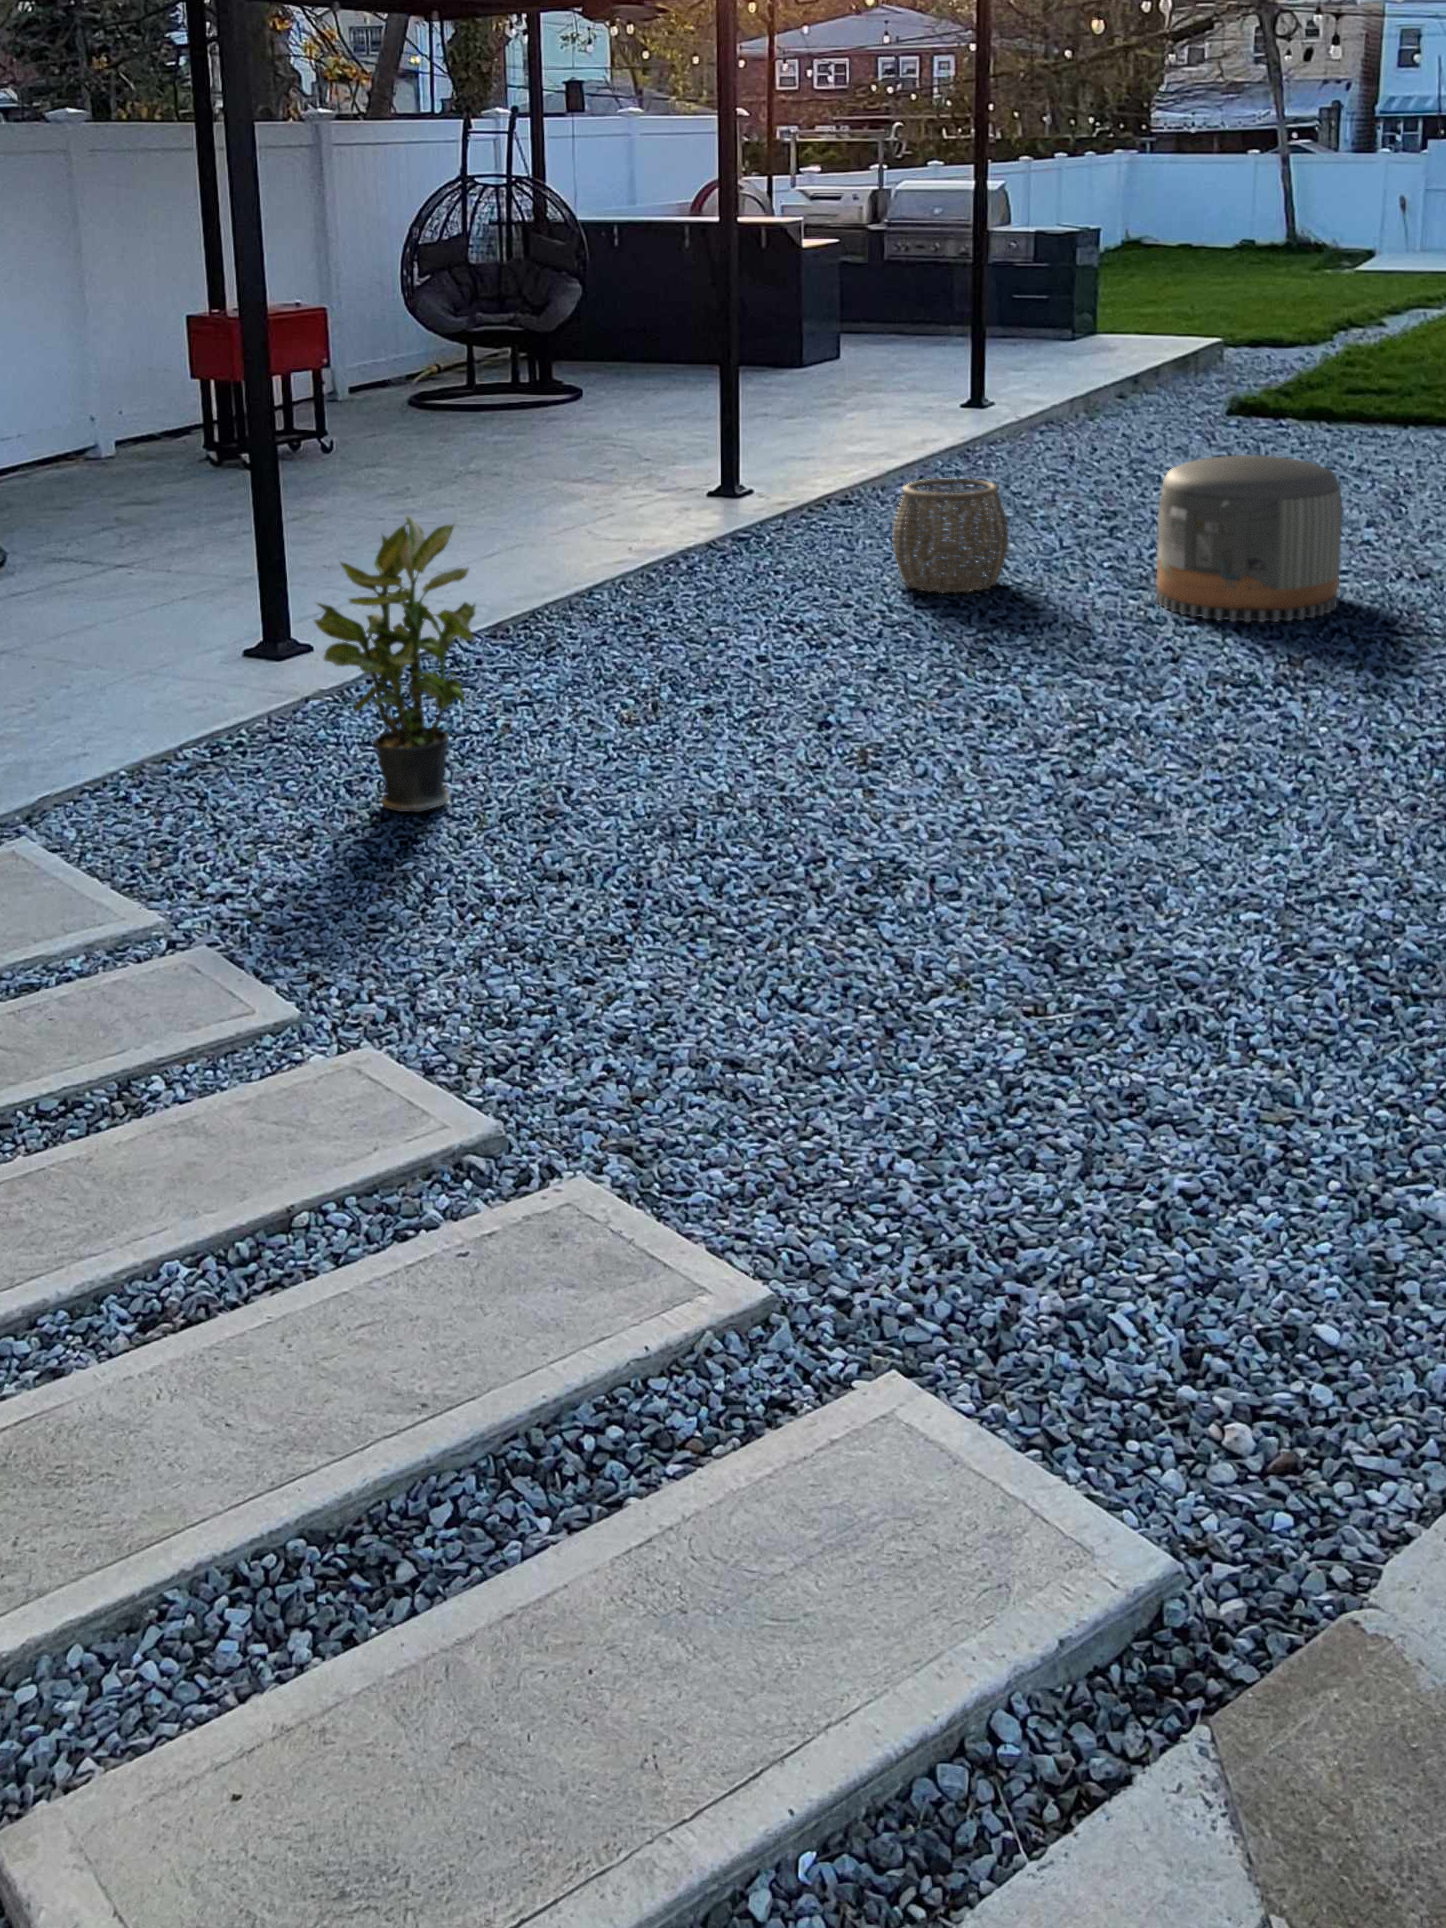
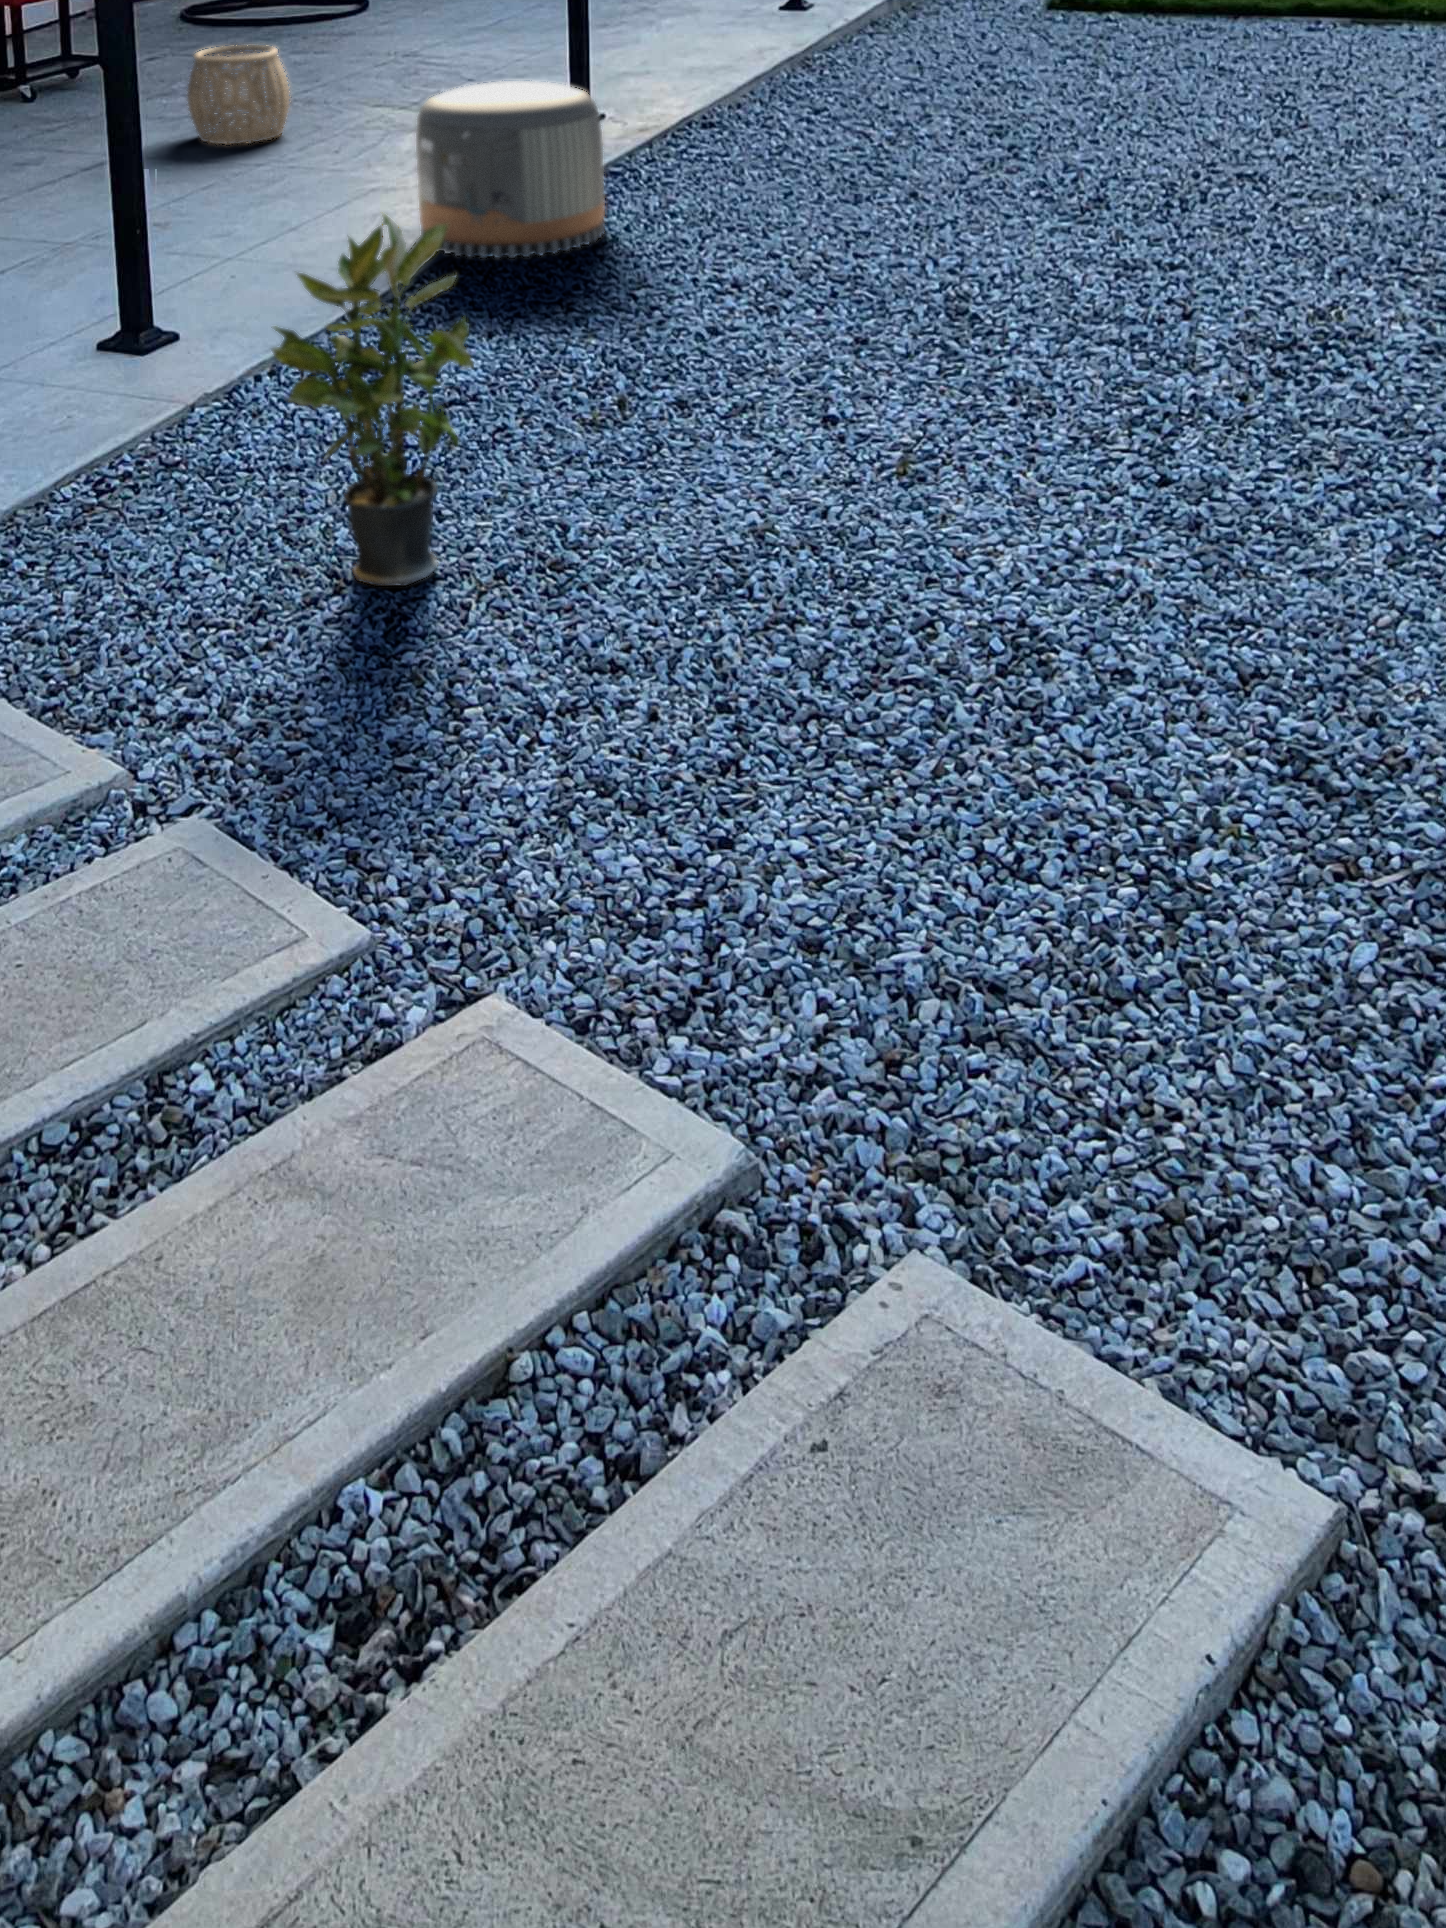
pouf: present [1156,455,1342,622] -> present [416,81,605,258]
woven basket: present [893,479,1009,593] -> present [187,45,290,144]

